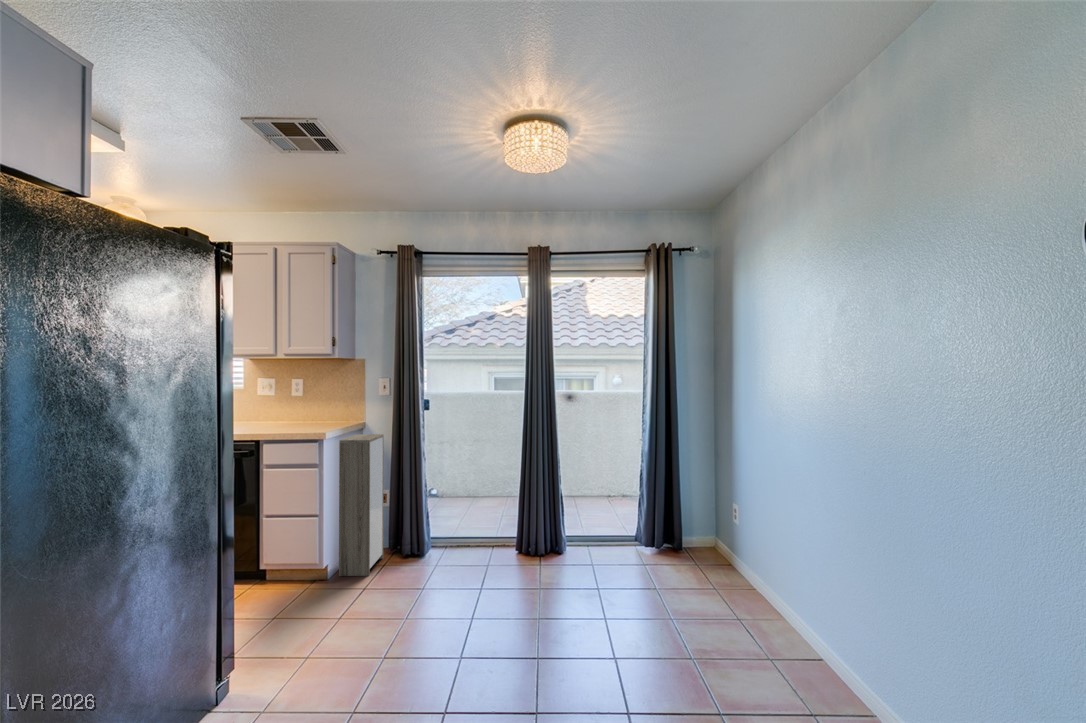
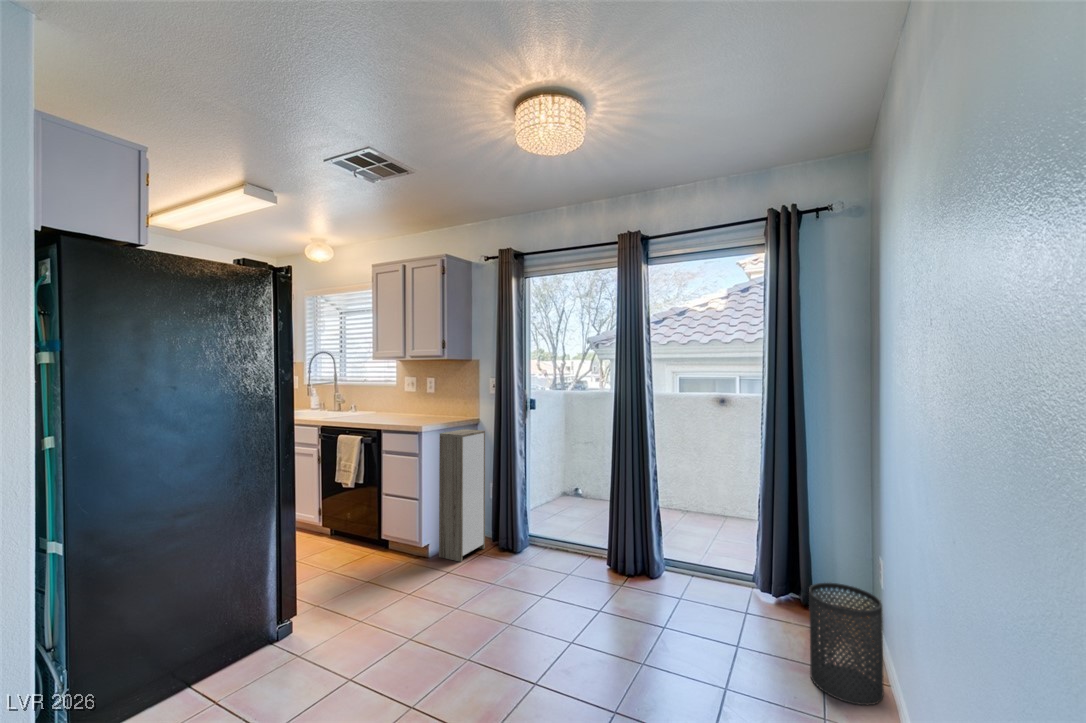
trash can: none [710,525,759,606] -> present [809,583,884,705]

